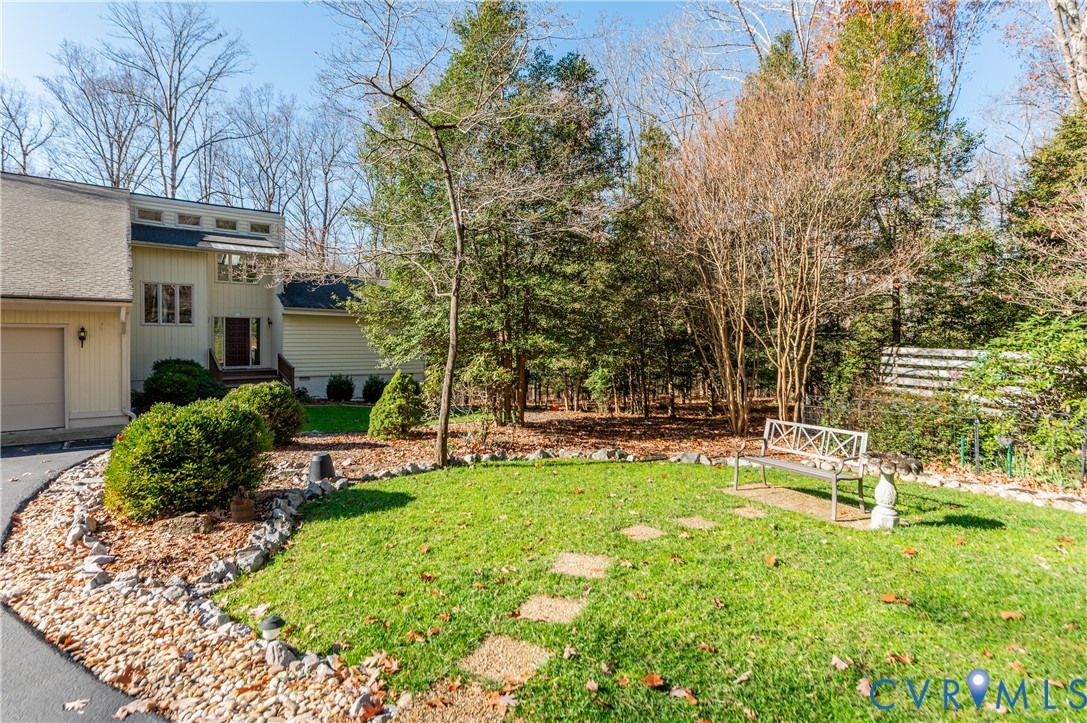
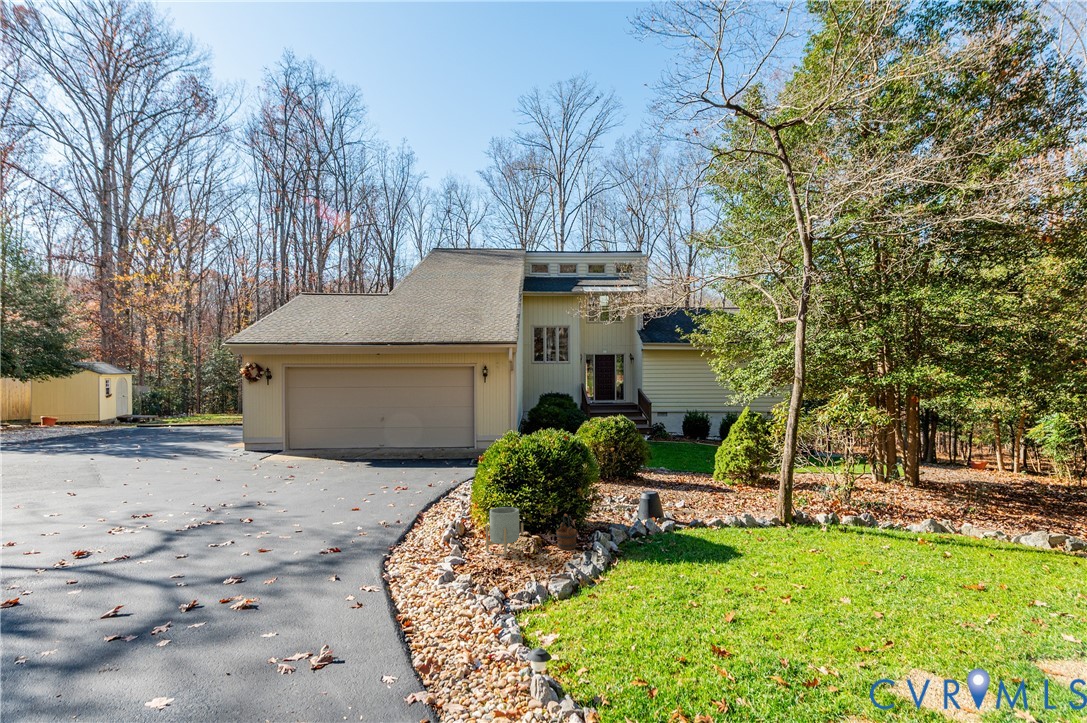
planter: none [139,488,191,543] -> present [486,507,523,557]

